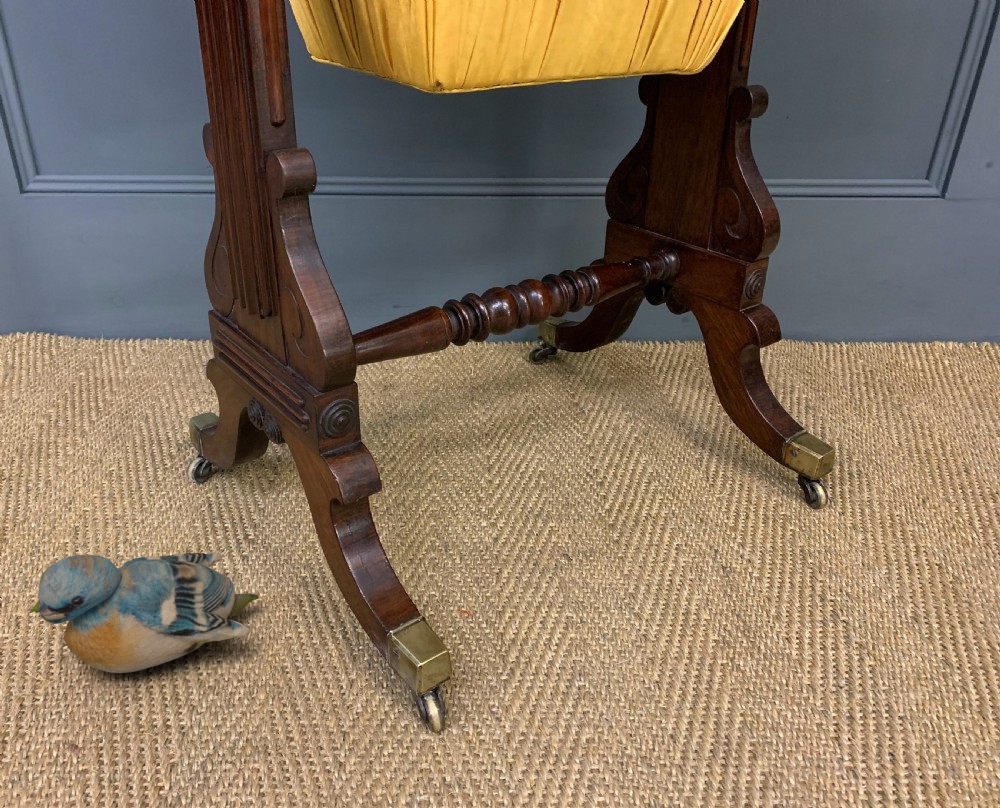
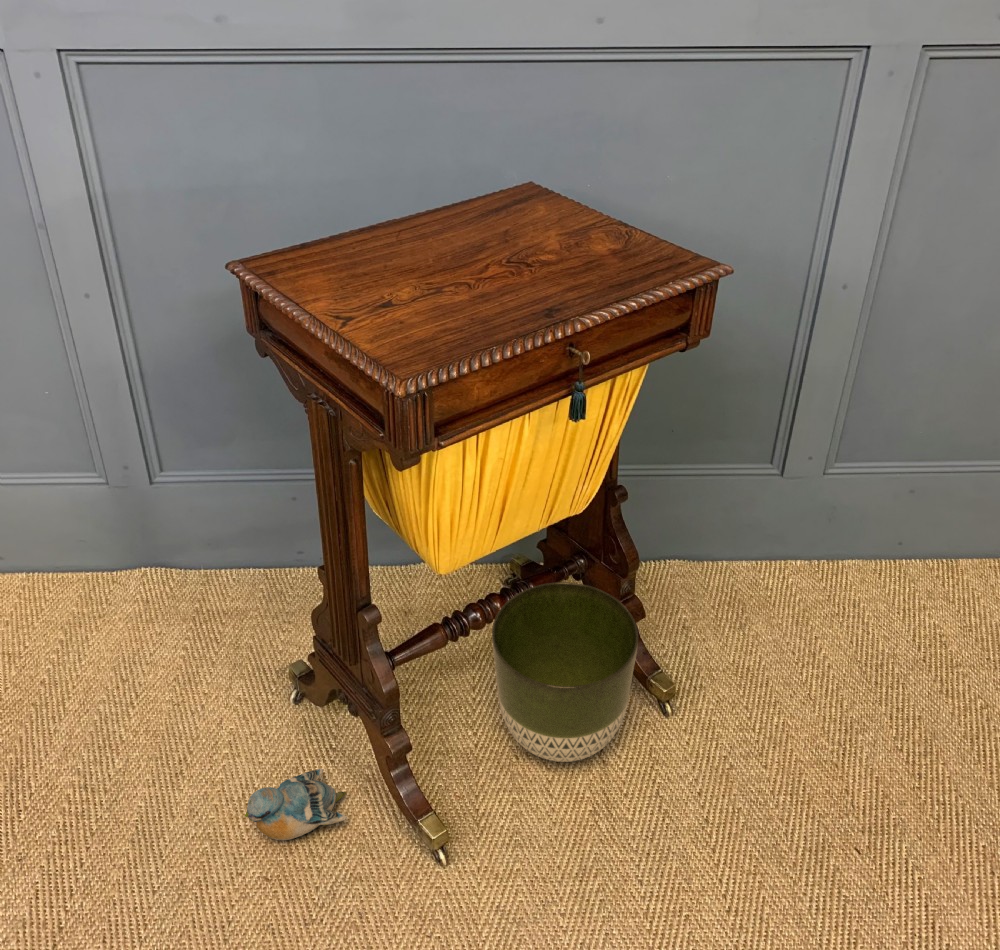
planter: none [540,254,811,557] -> present [492,582,638,762]

